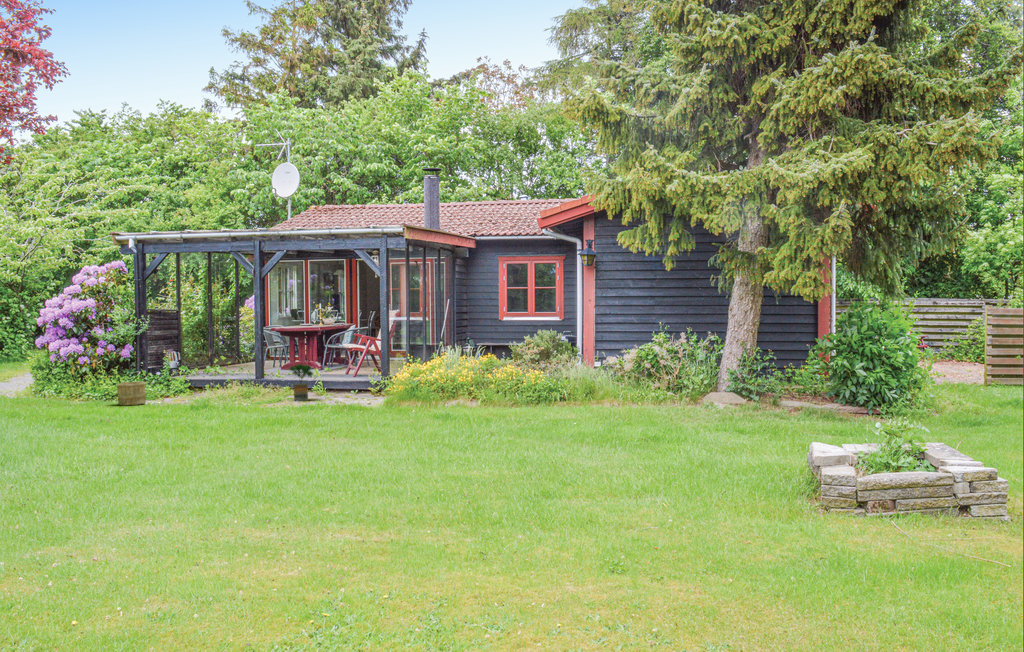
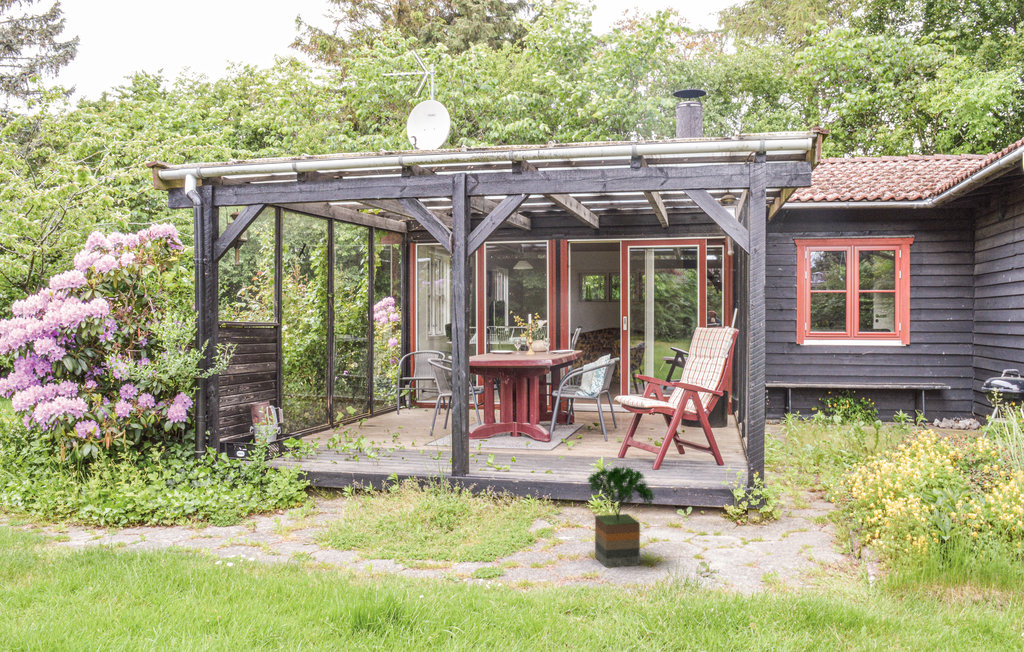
wooden bucket: present [116,381,146,406] -> none [133,533,224,622]

